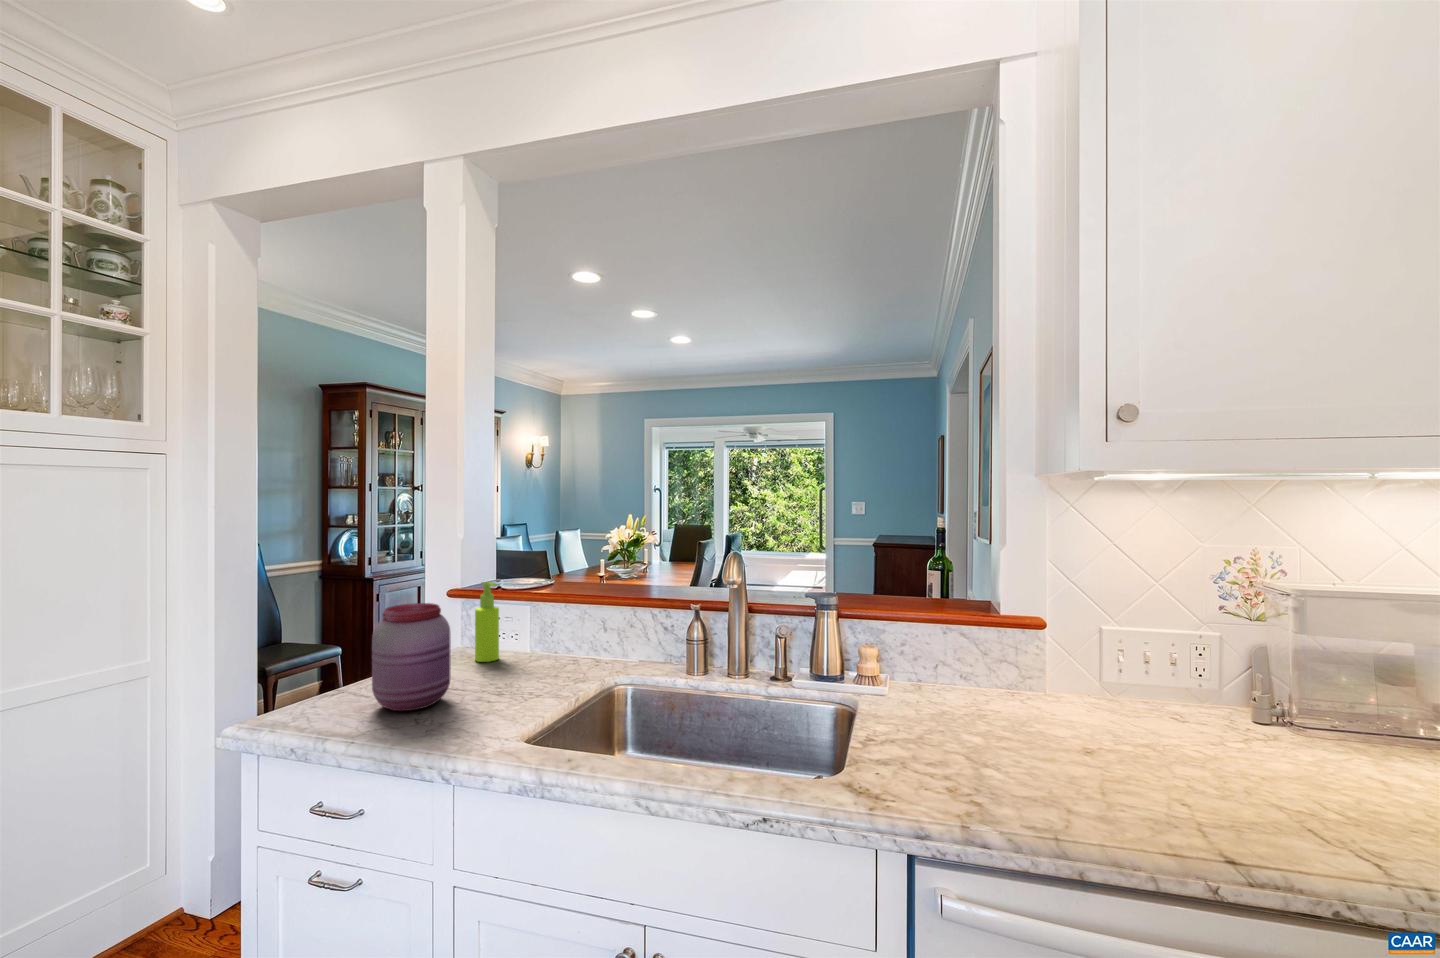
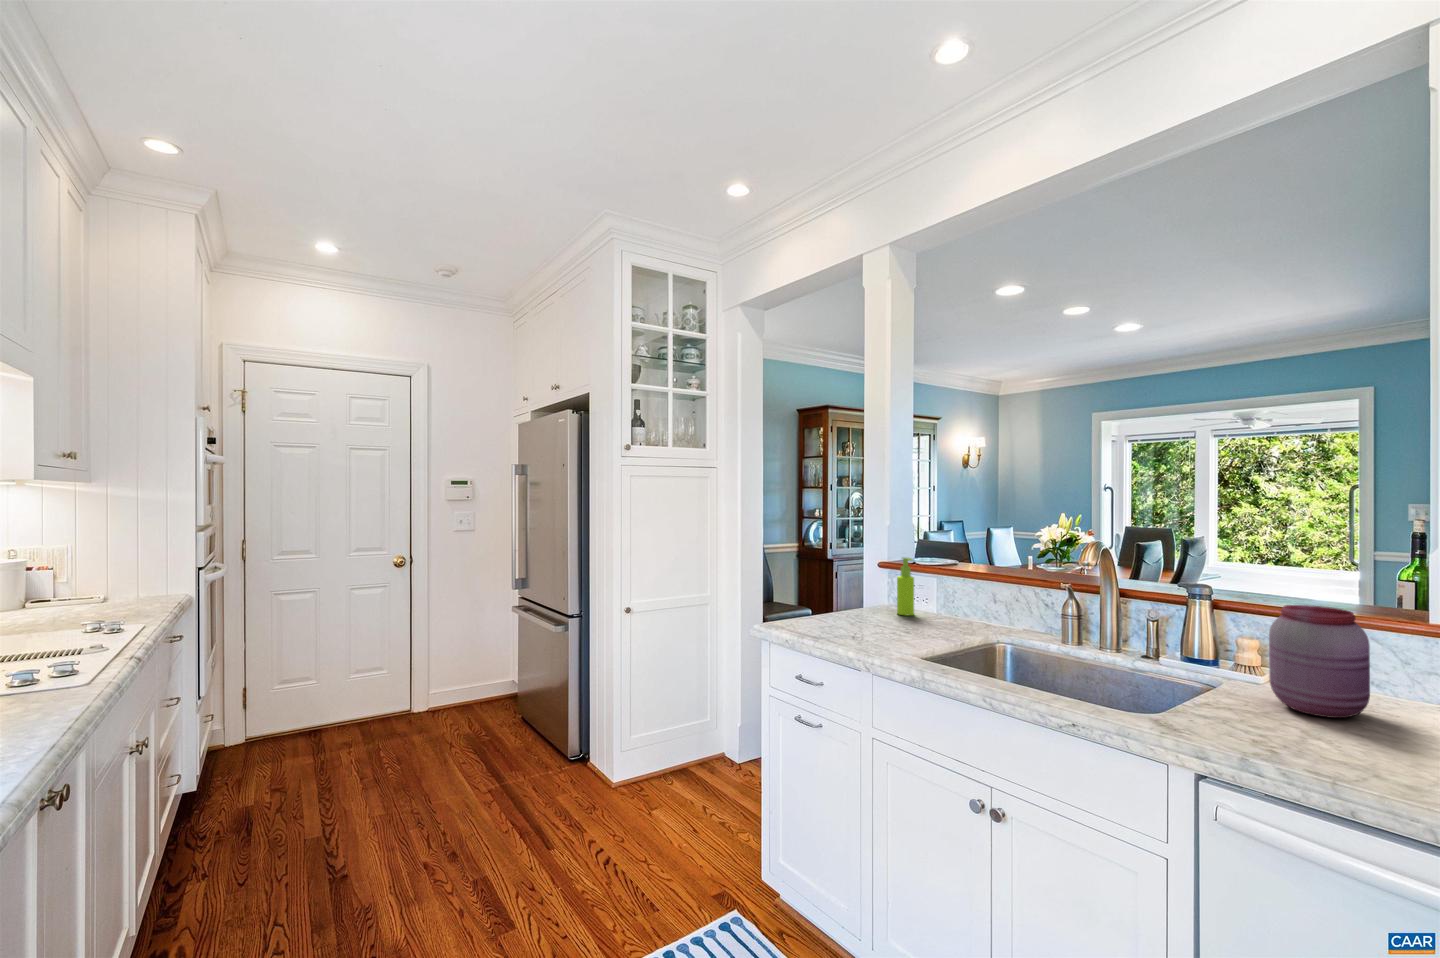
jar: present [372,603,451,711] -> present [1269,605,1370,718]

